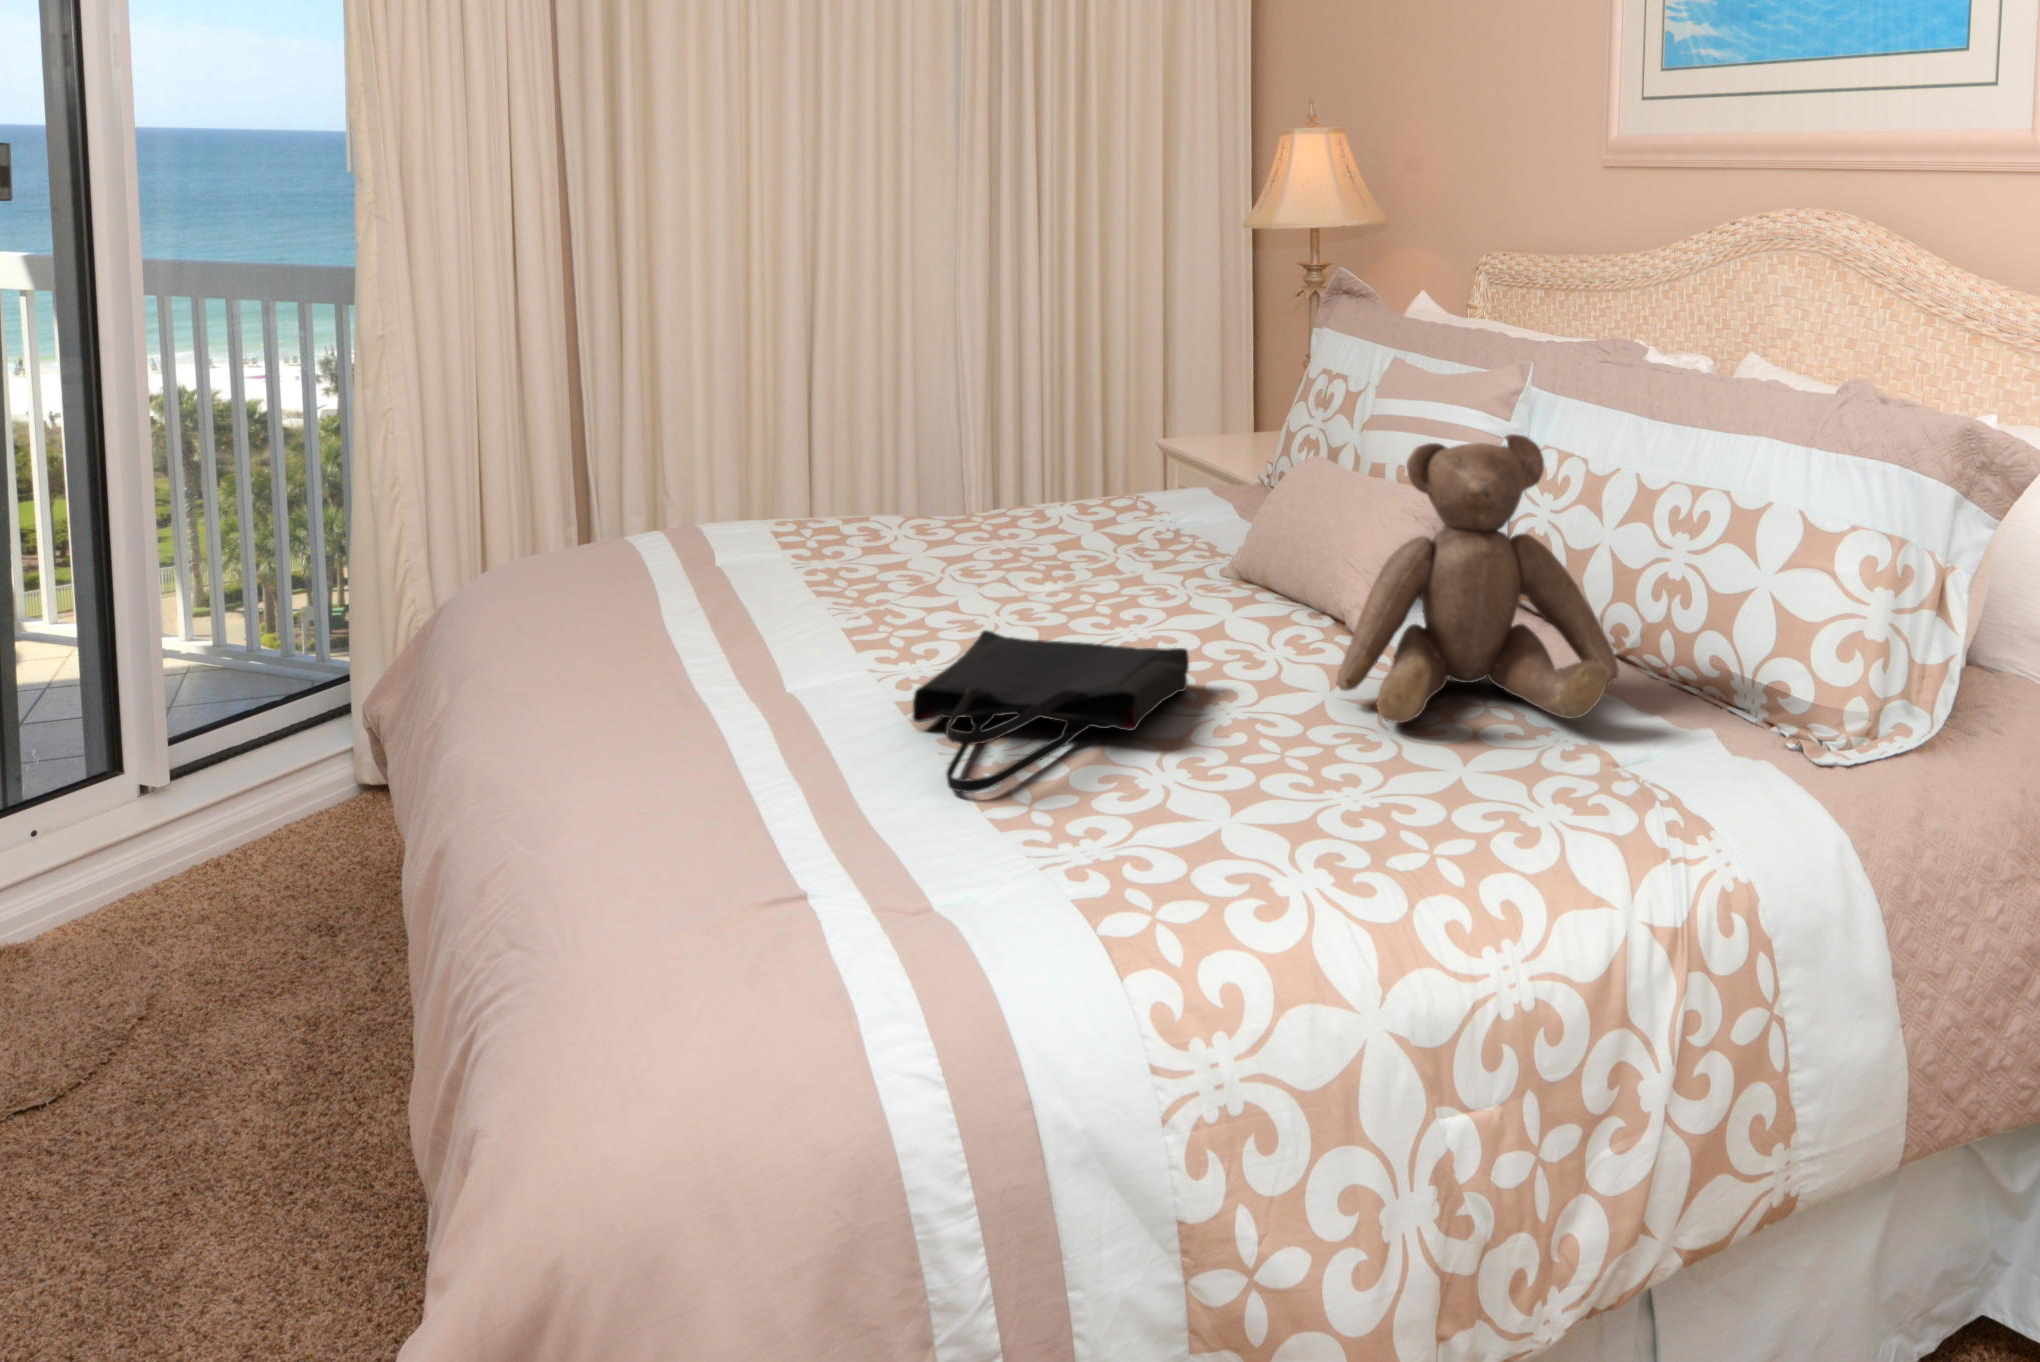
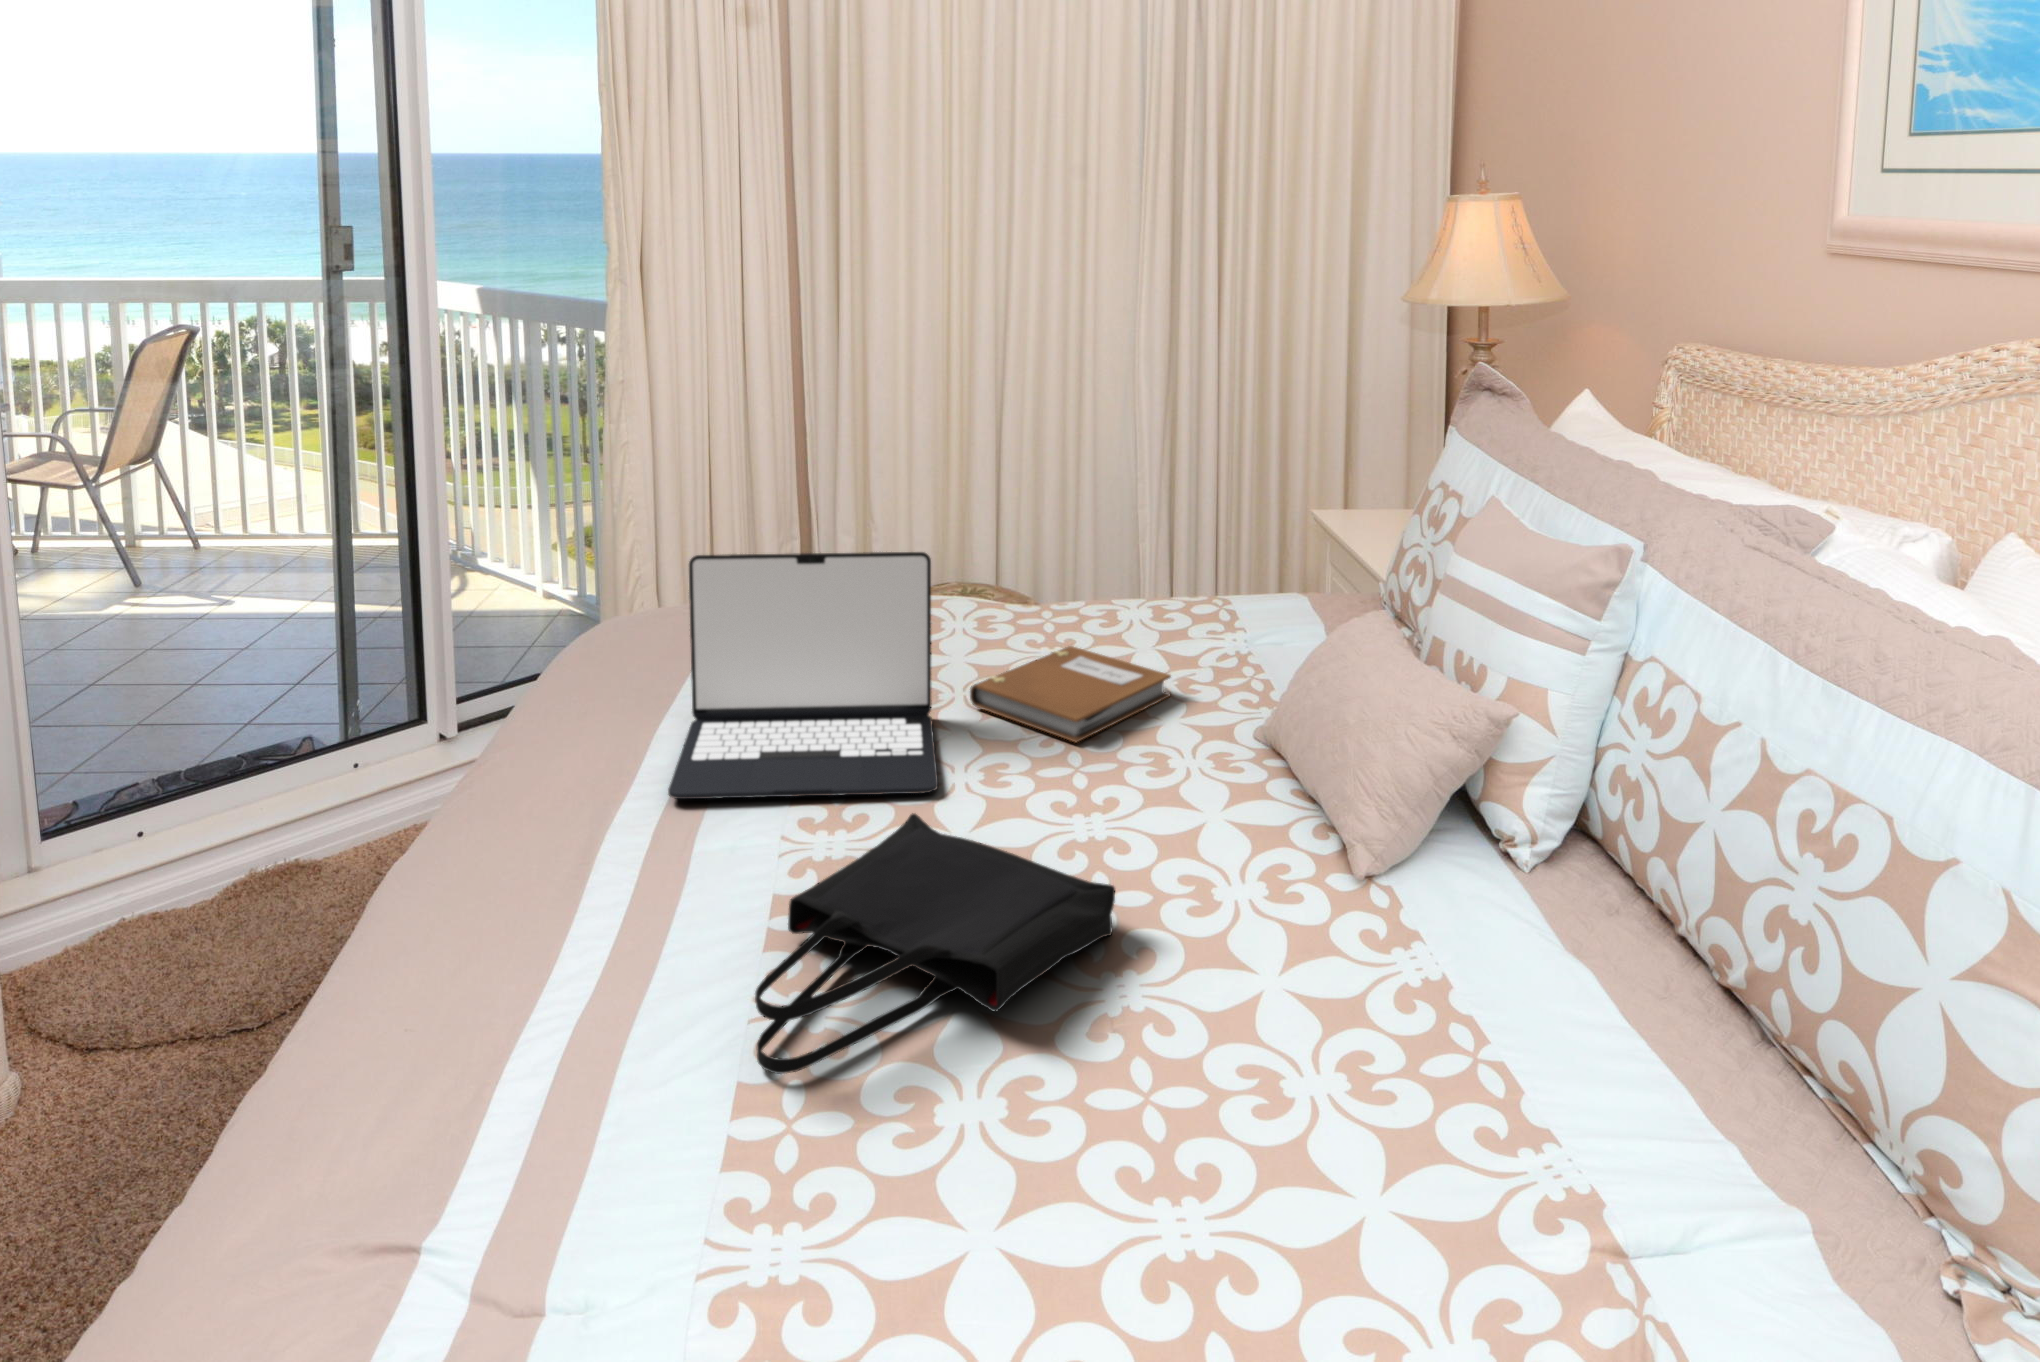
laptop: none [680,430,973,664] -> present [668,552,938,799]
teddy bear: present [1337,434,1619,723] -> none [1277,685,1681,1132]
notebook: none [958,529,1136,591] -> present [970,646,1171,742]

